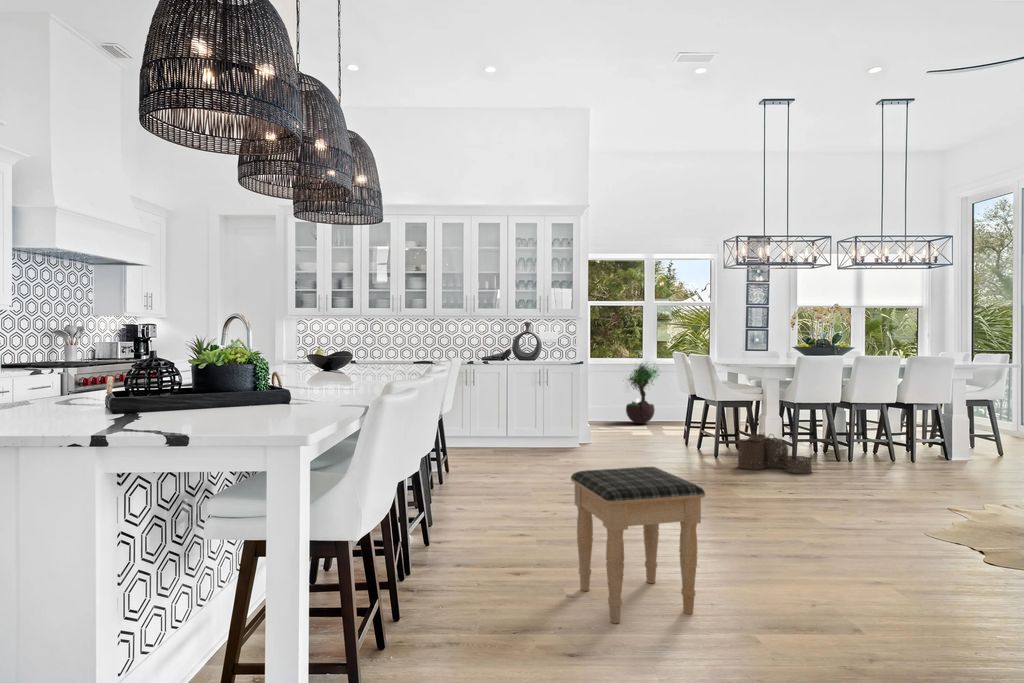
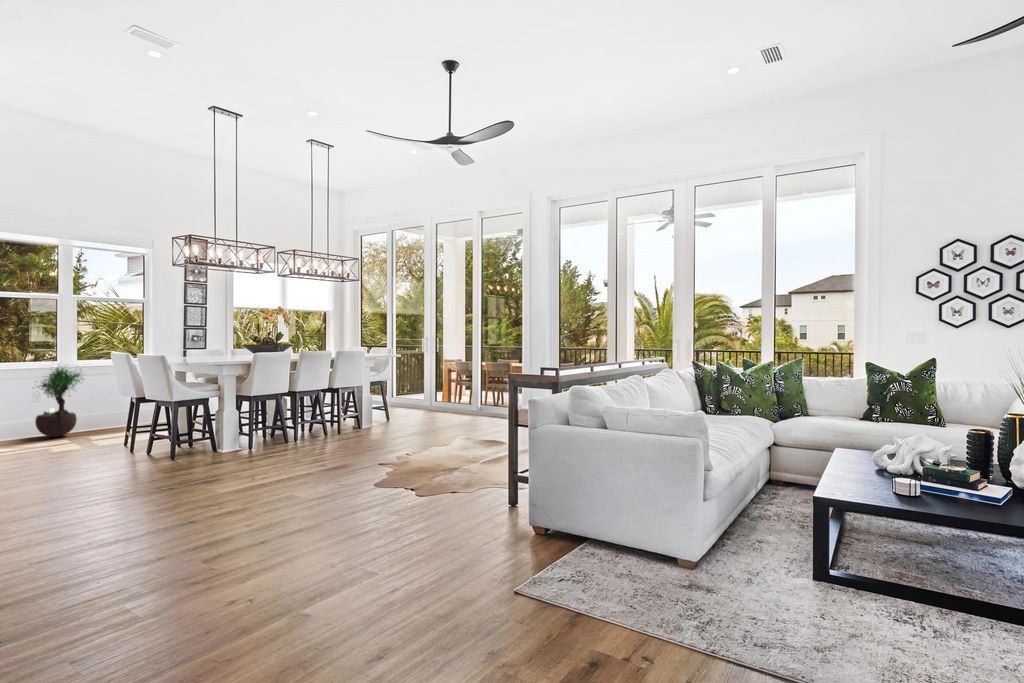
woven basket: present [737,434,812,473] -> none [200,427,272,464]
footstool: present [571,467,705,623] -> none [84,470,249,638]

